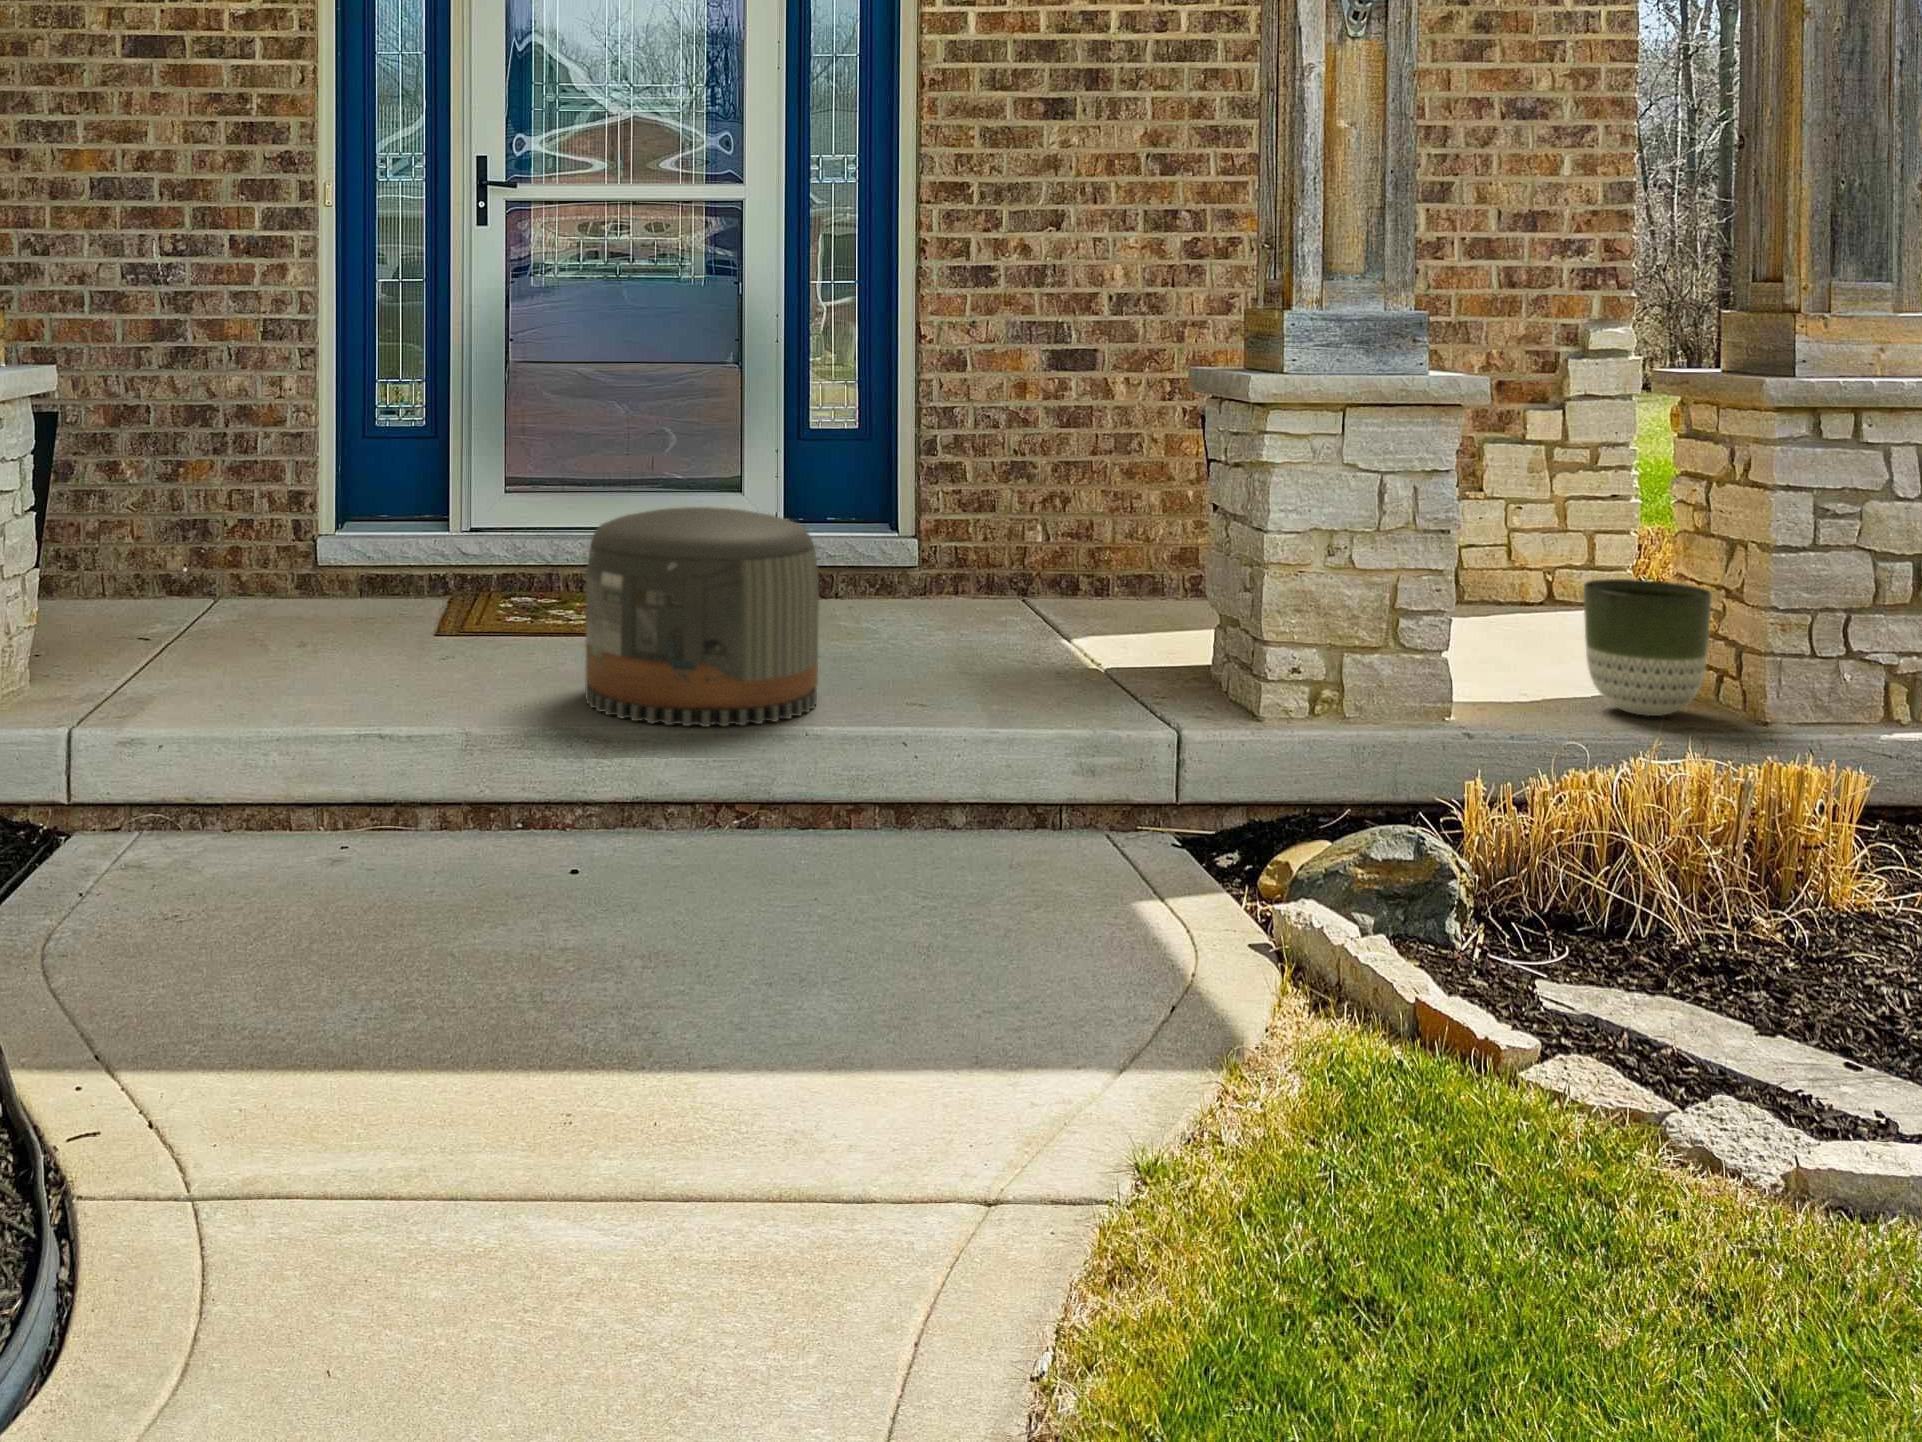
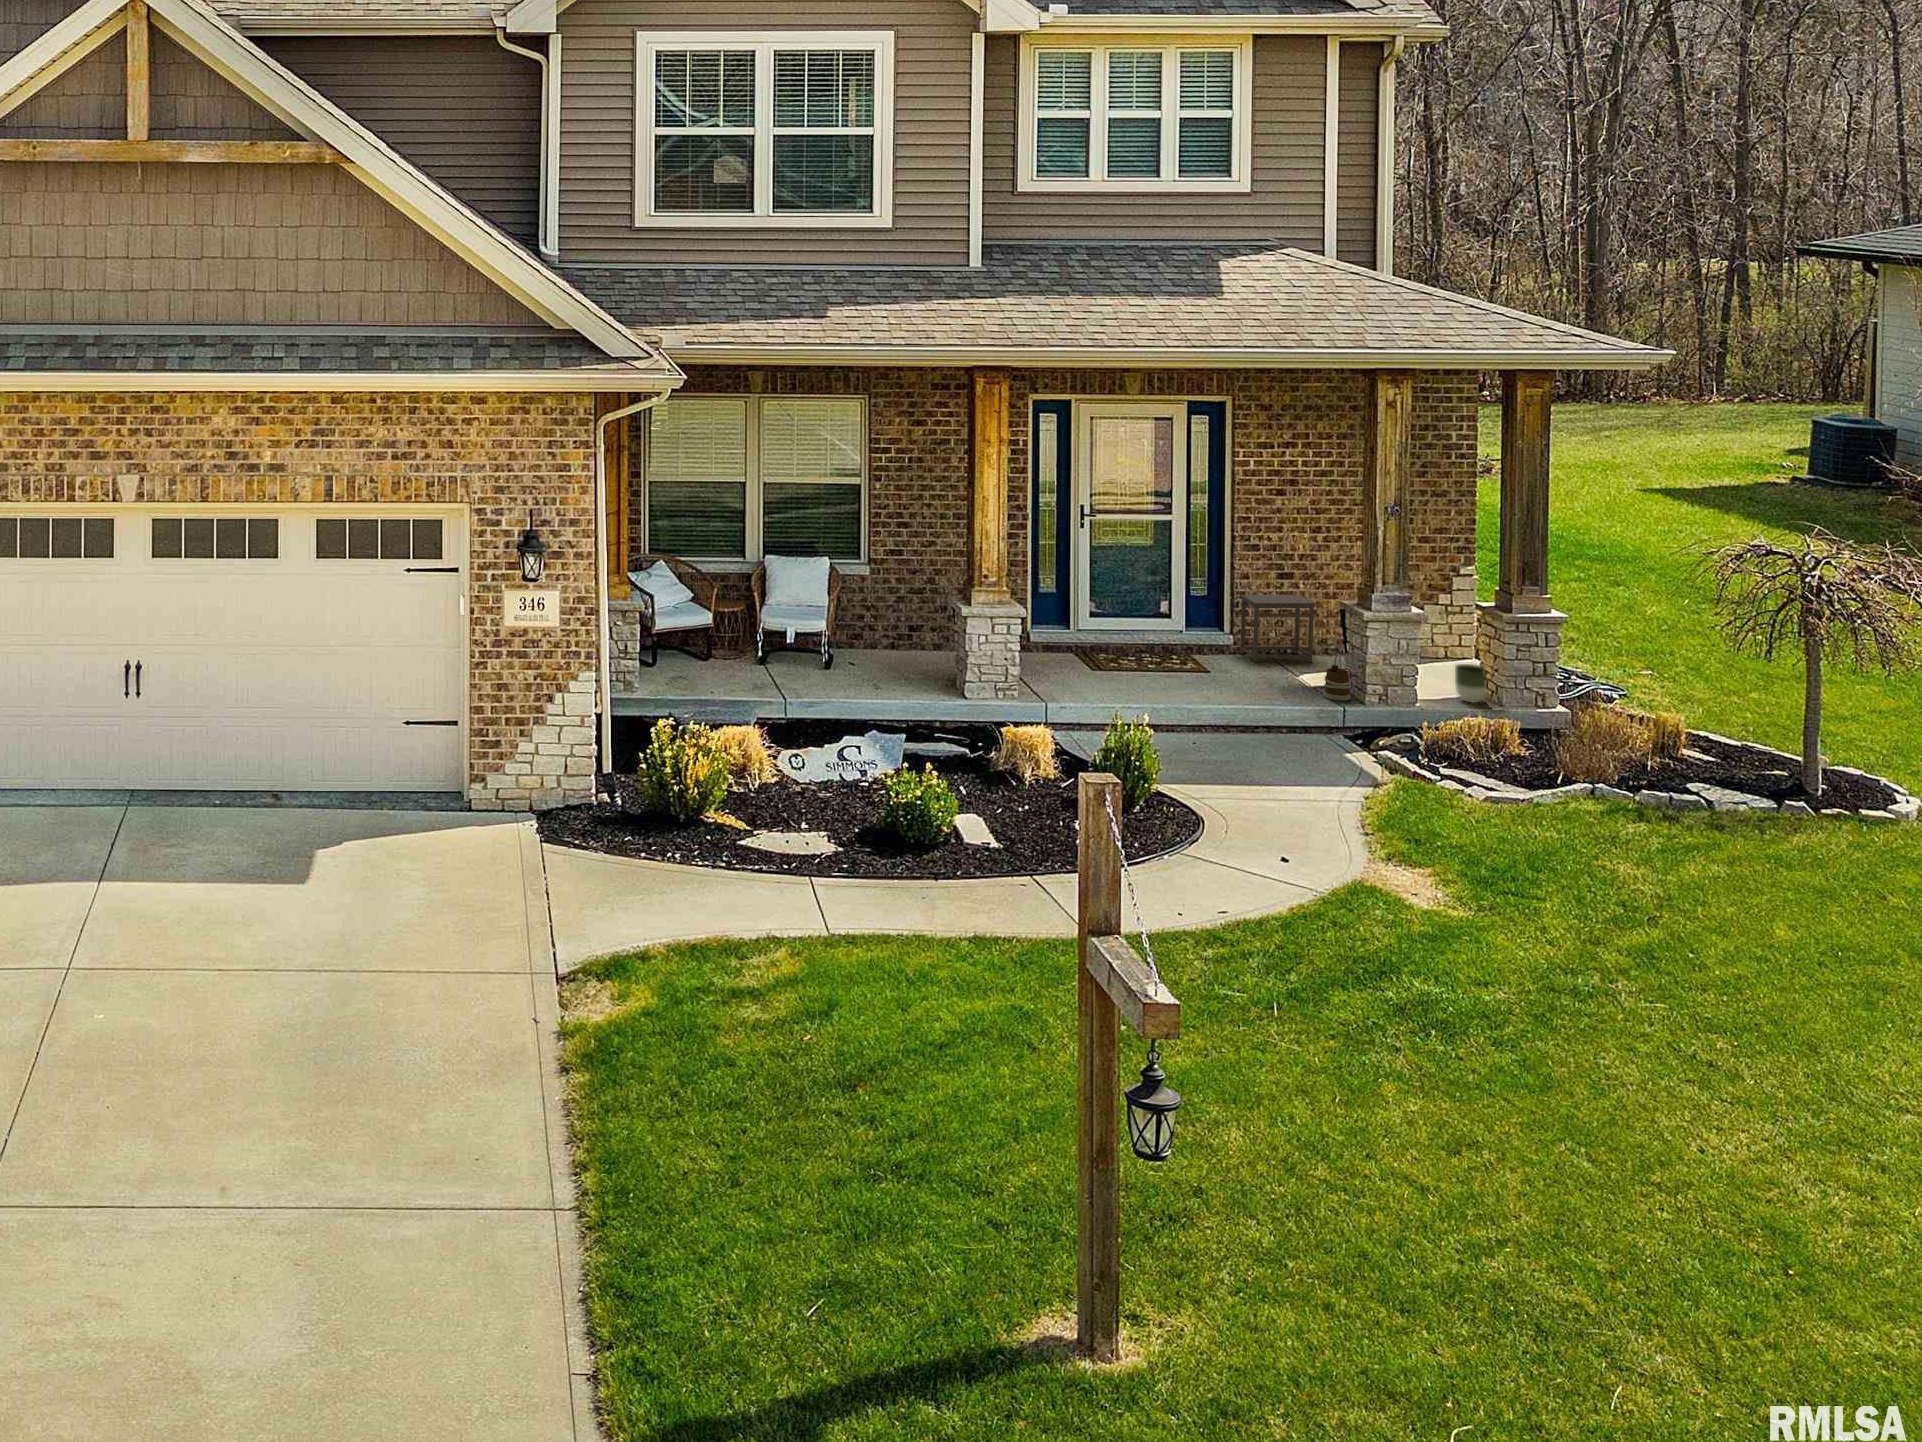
side table: none [944,416,1149,613] -> present [1240,595,1315,662]
pouf: present [585,507,819,727] -> none [1172,643,1241,706]
wooden bucket: none [1123,539,1216,709] -> present [1323,654,1351,700]

